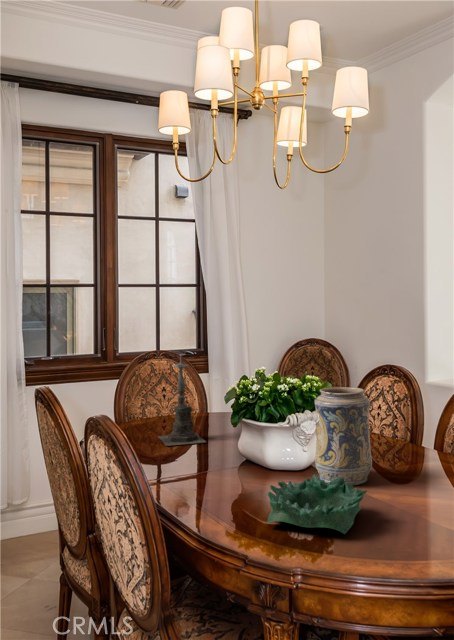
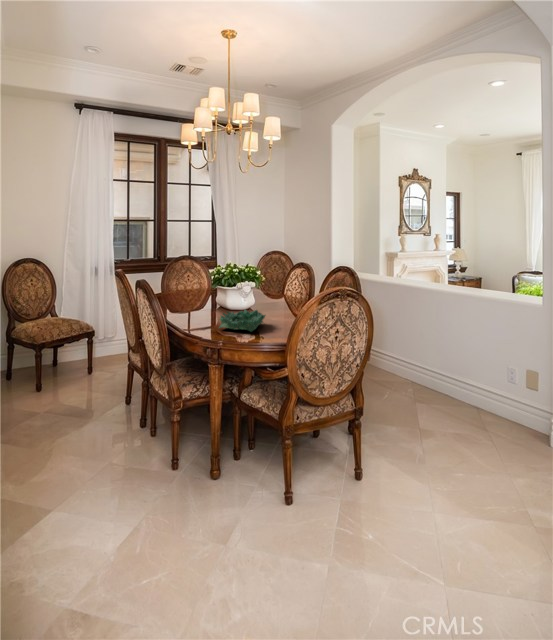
candle holder: present [158,356,206,446] -> none [182,255,206,301]
decorative vase: present [315,387,372,485] -> none [251,271,277,316]

